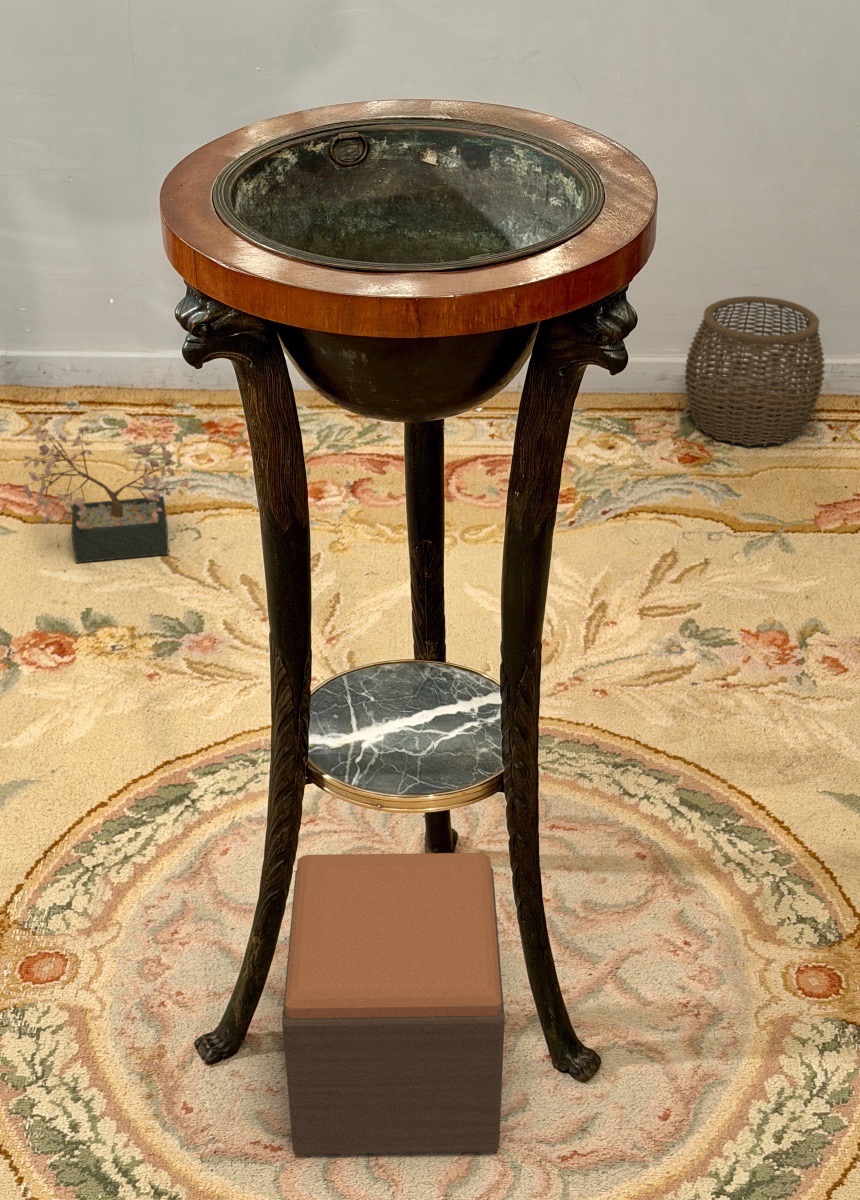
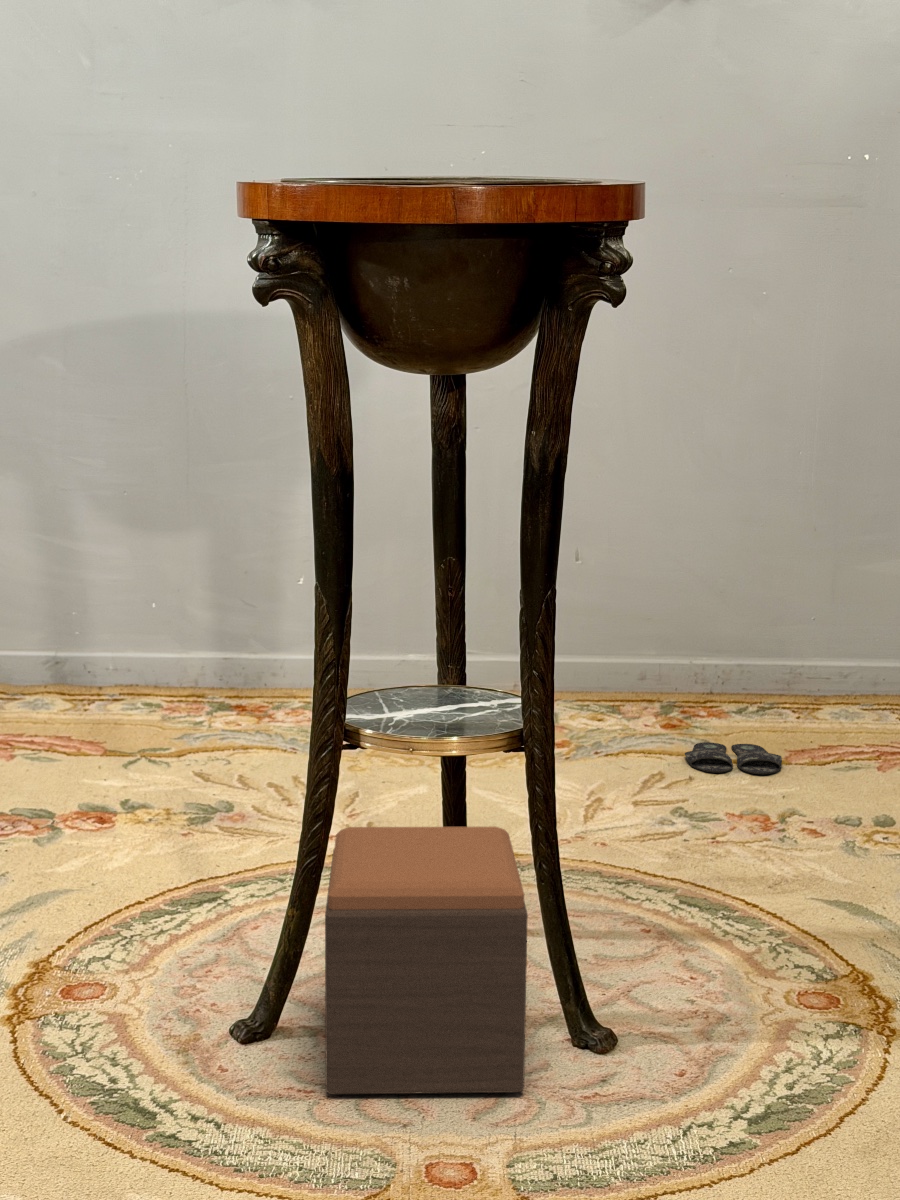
woven basket: present [684,296,825,446] -> none [661,601,783,720]
decorative plant: present [24,420,189,563] -> none [76,649,225,775]
slippers: none [702,491,810,555] -> present [685,742,782,774]

